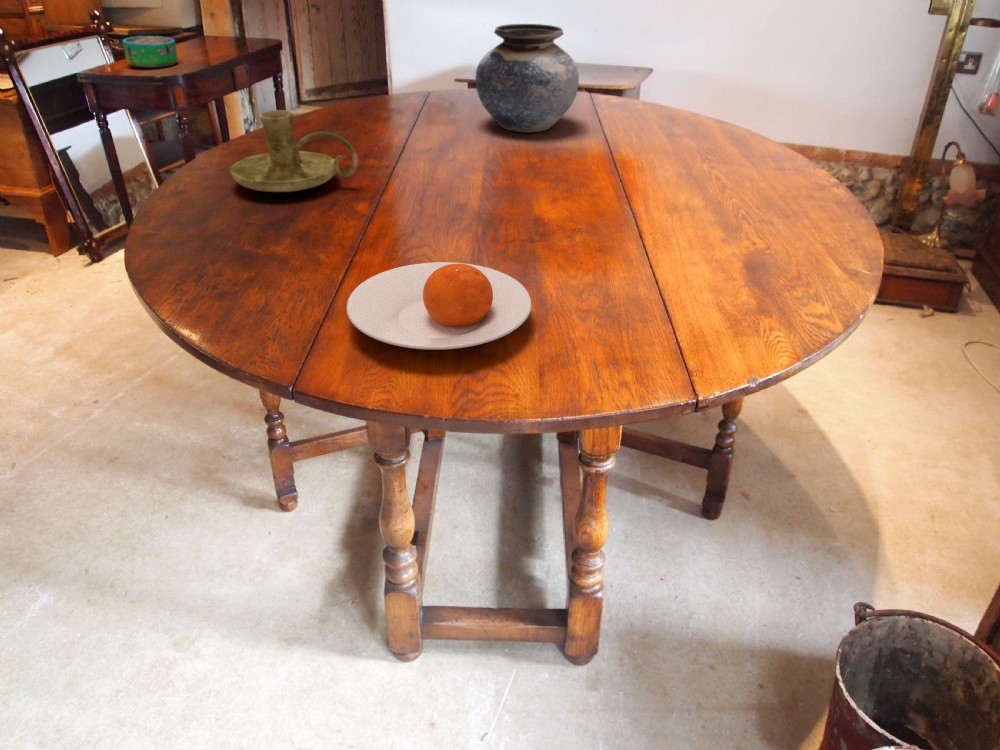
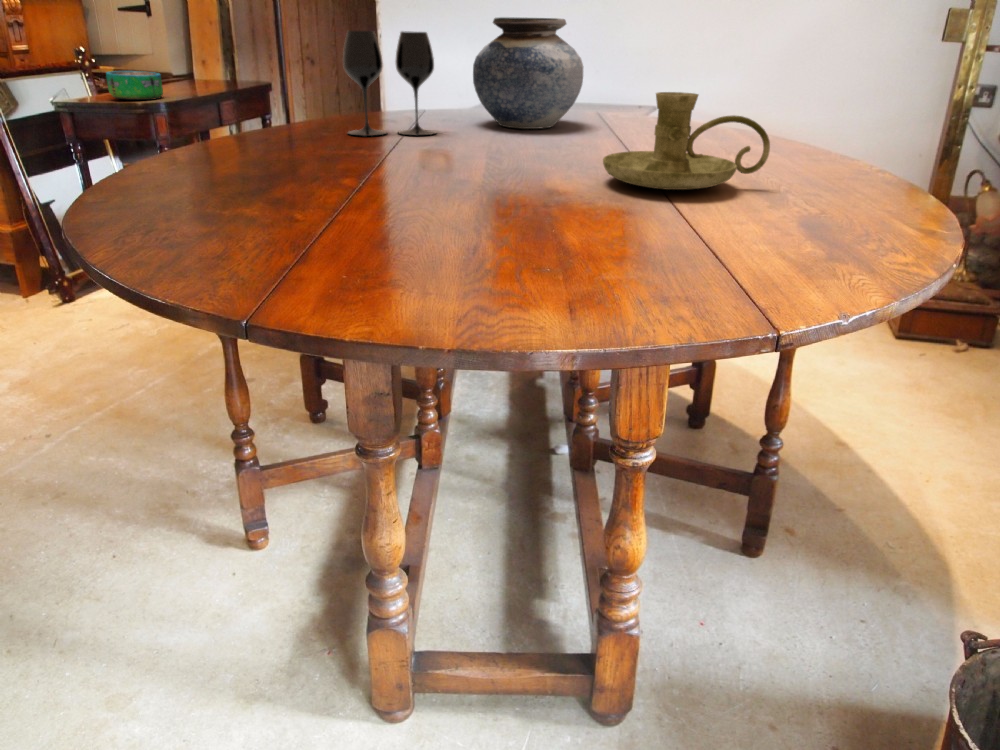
wine glass: none [356,47,442,146] -> present [343,31,436,136]
candle holder: present [230,110,358,192] -> present [603,92,770,190]
plate: present [347,262,532,350] -> none [321,184,555,273]

